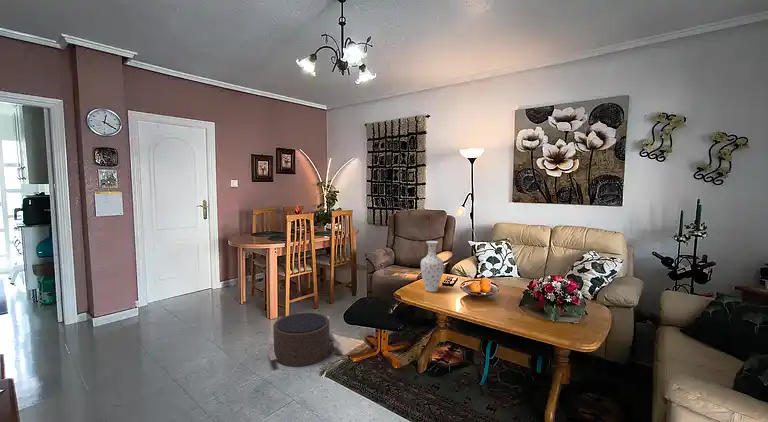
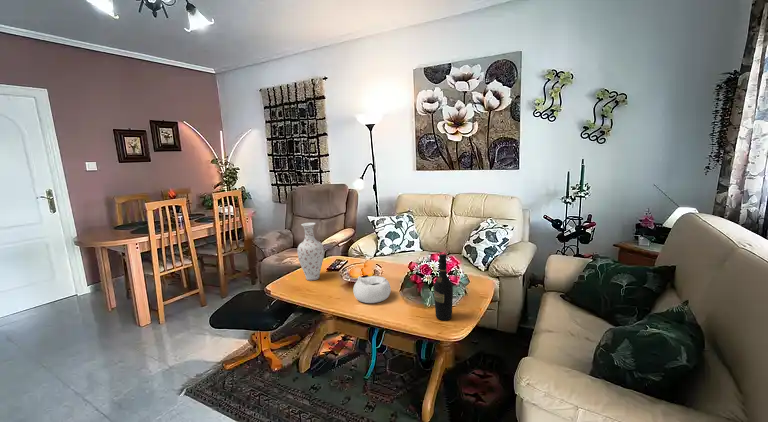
wine bottle: none [562,275,581,335] -> present [434,254,453,320]
decorative bowl: none [478,290,512,315] -> present [353,275,391,303]
pouf: present [267,313,340,367] -> none [117,315,214,384]

